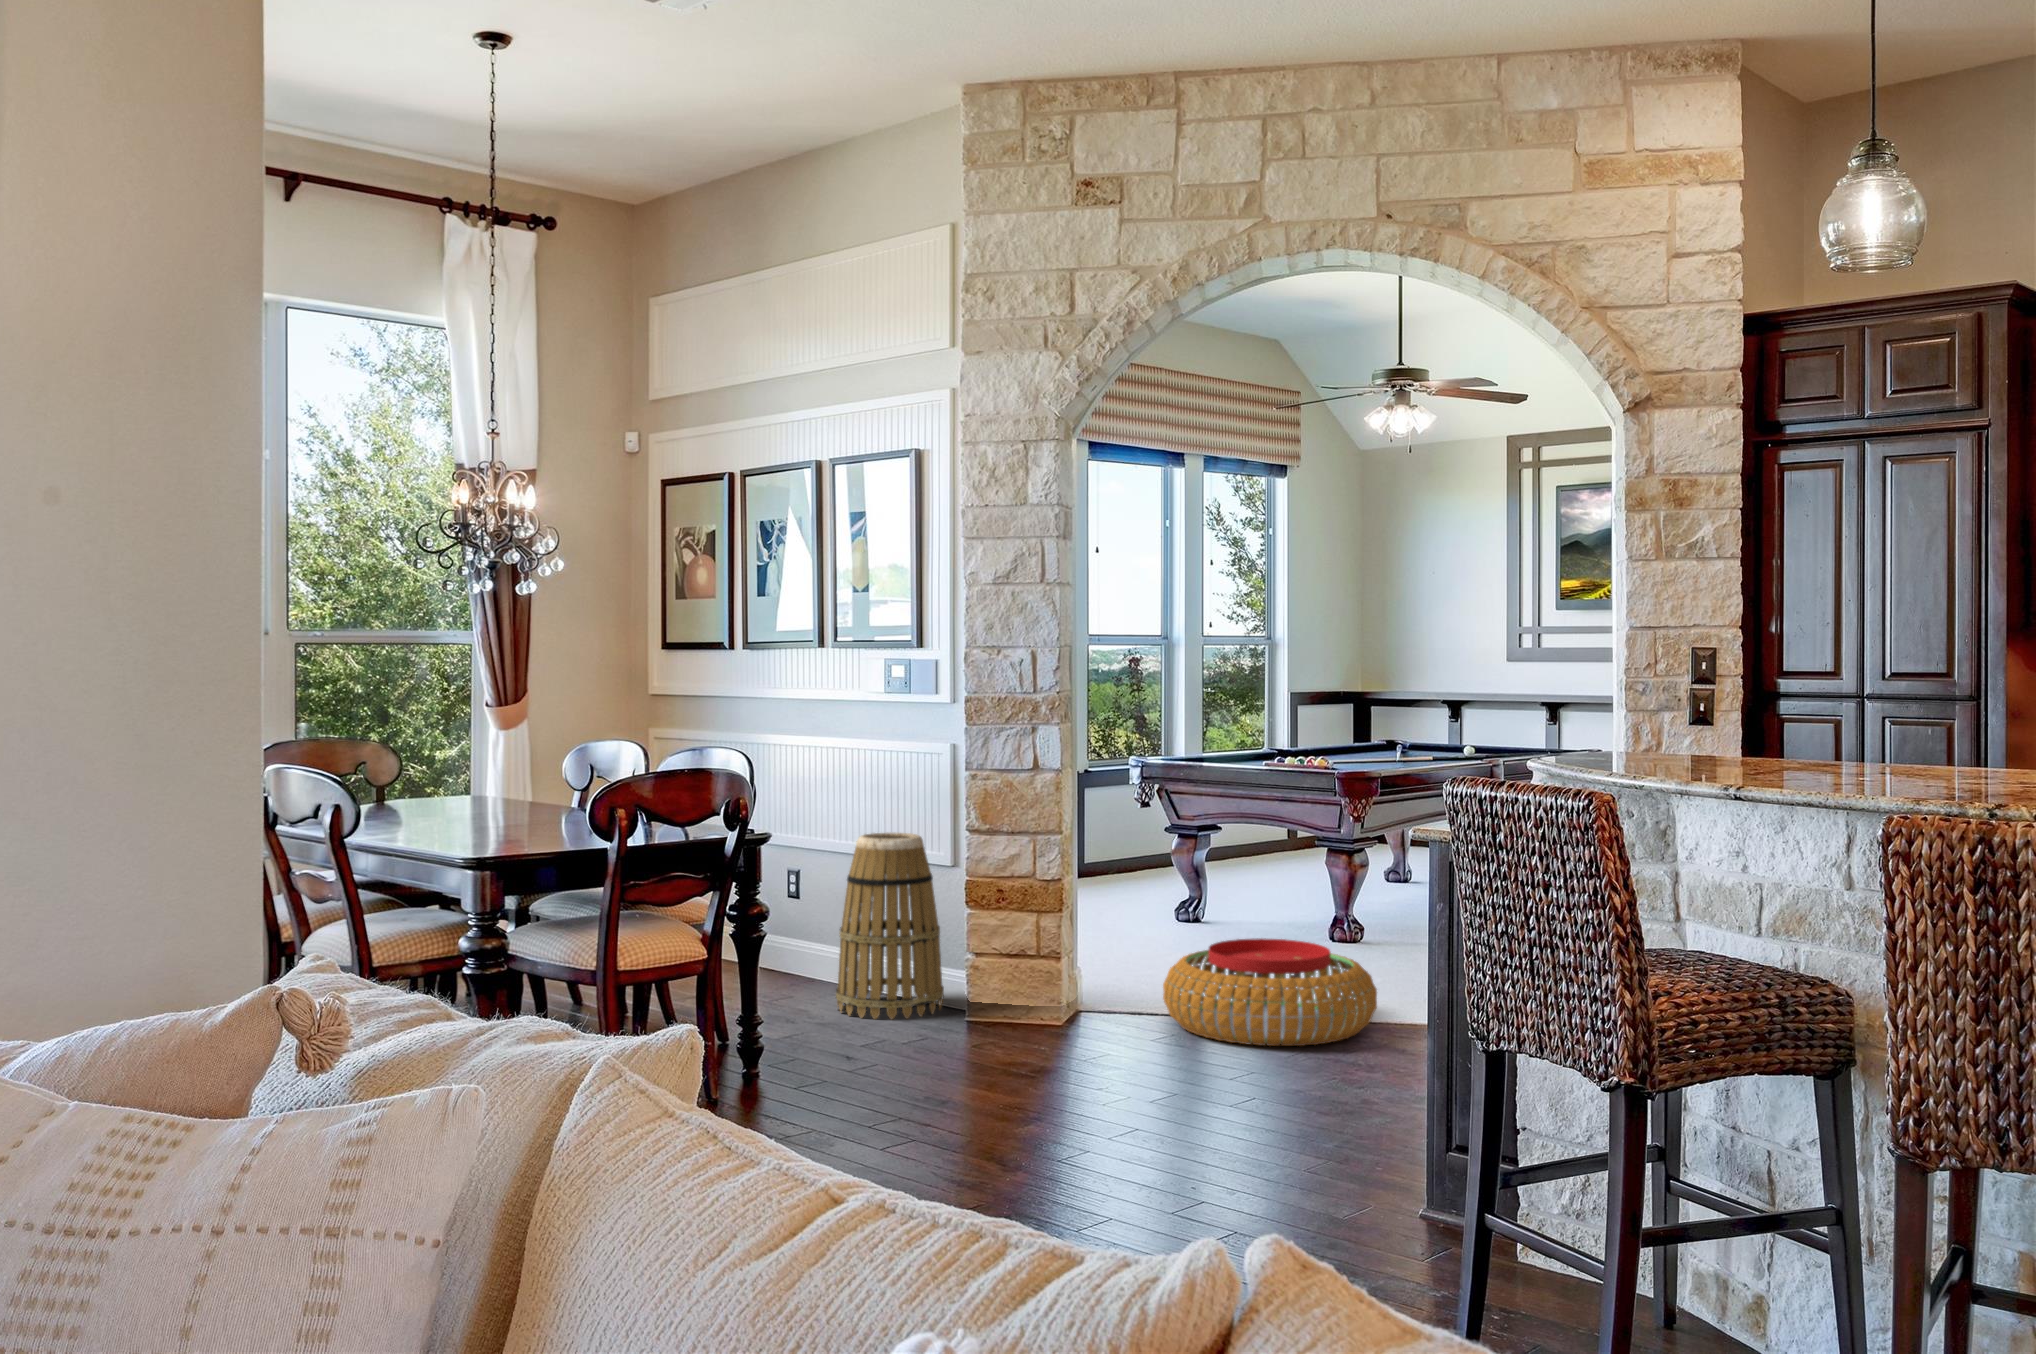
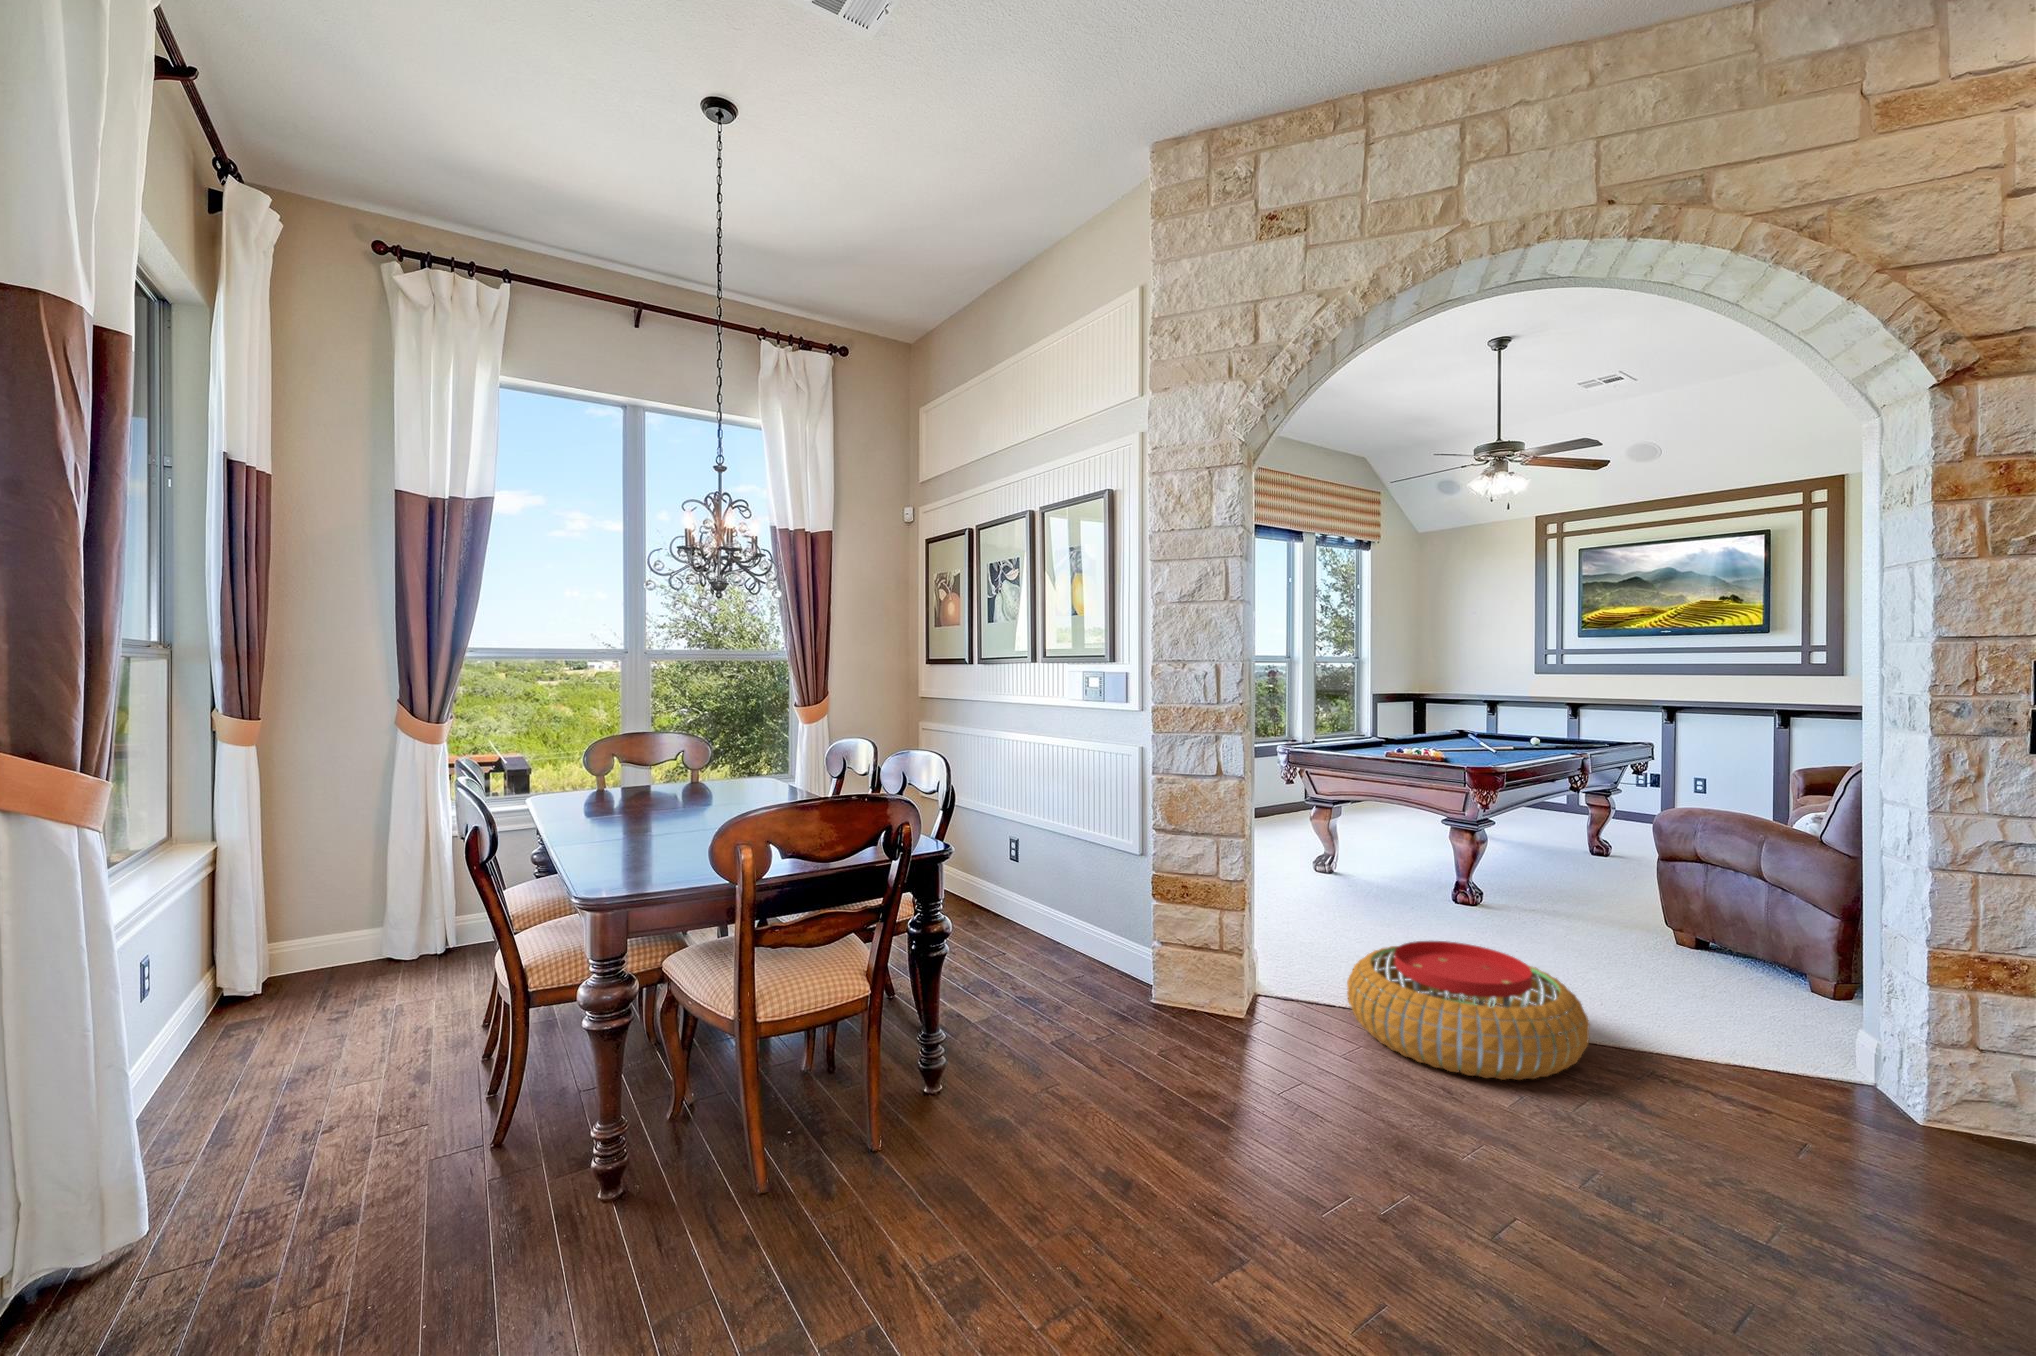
basket: present [836,833,944,1019] -> none [1035,823,1131,1000]

